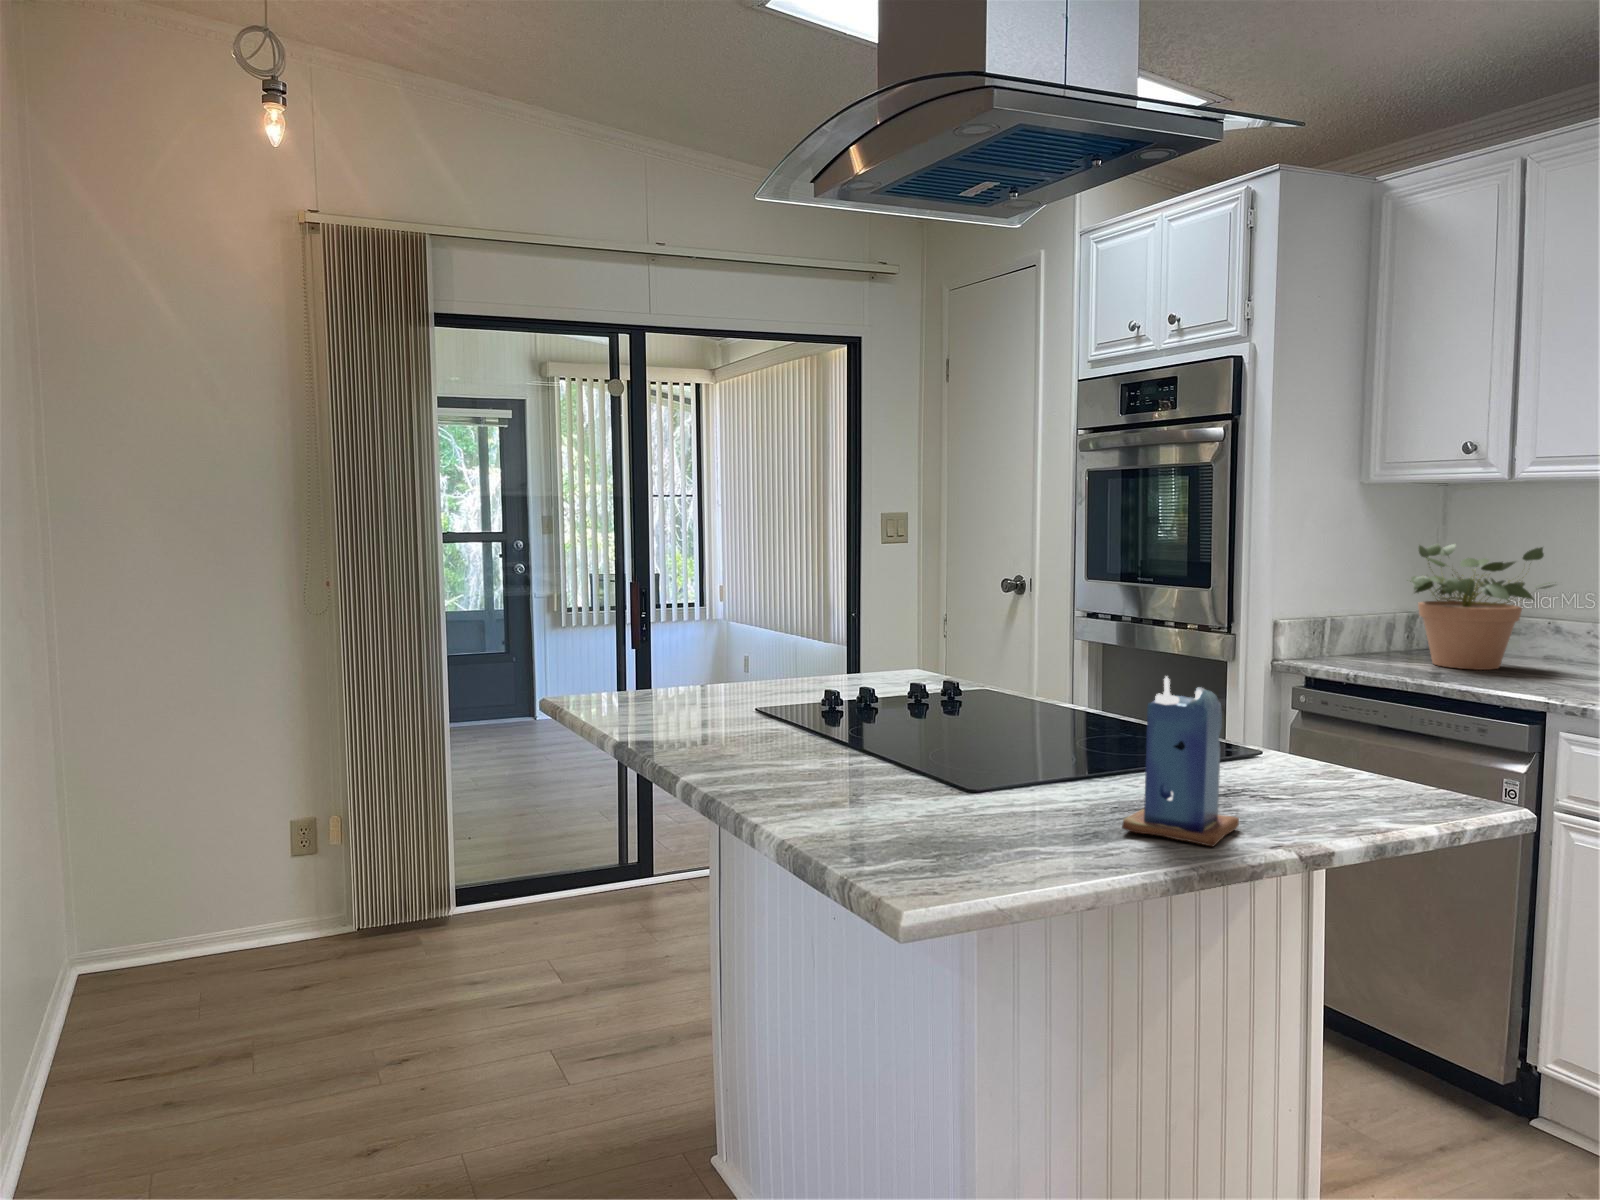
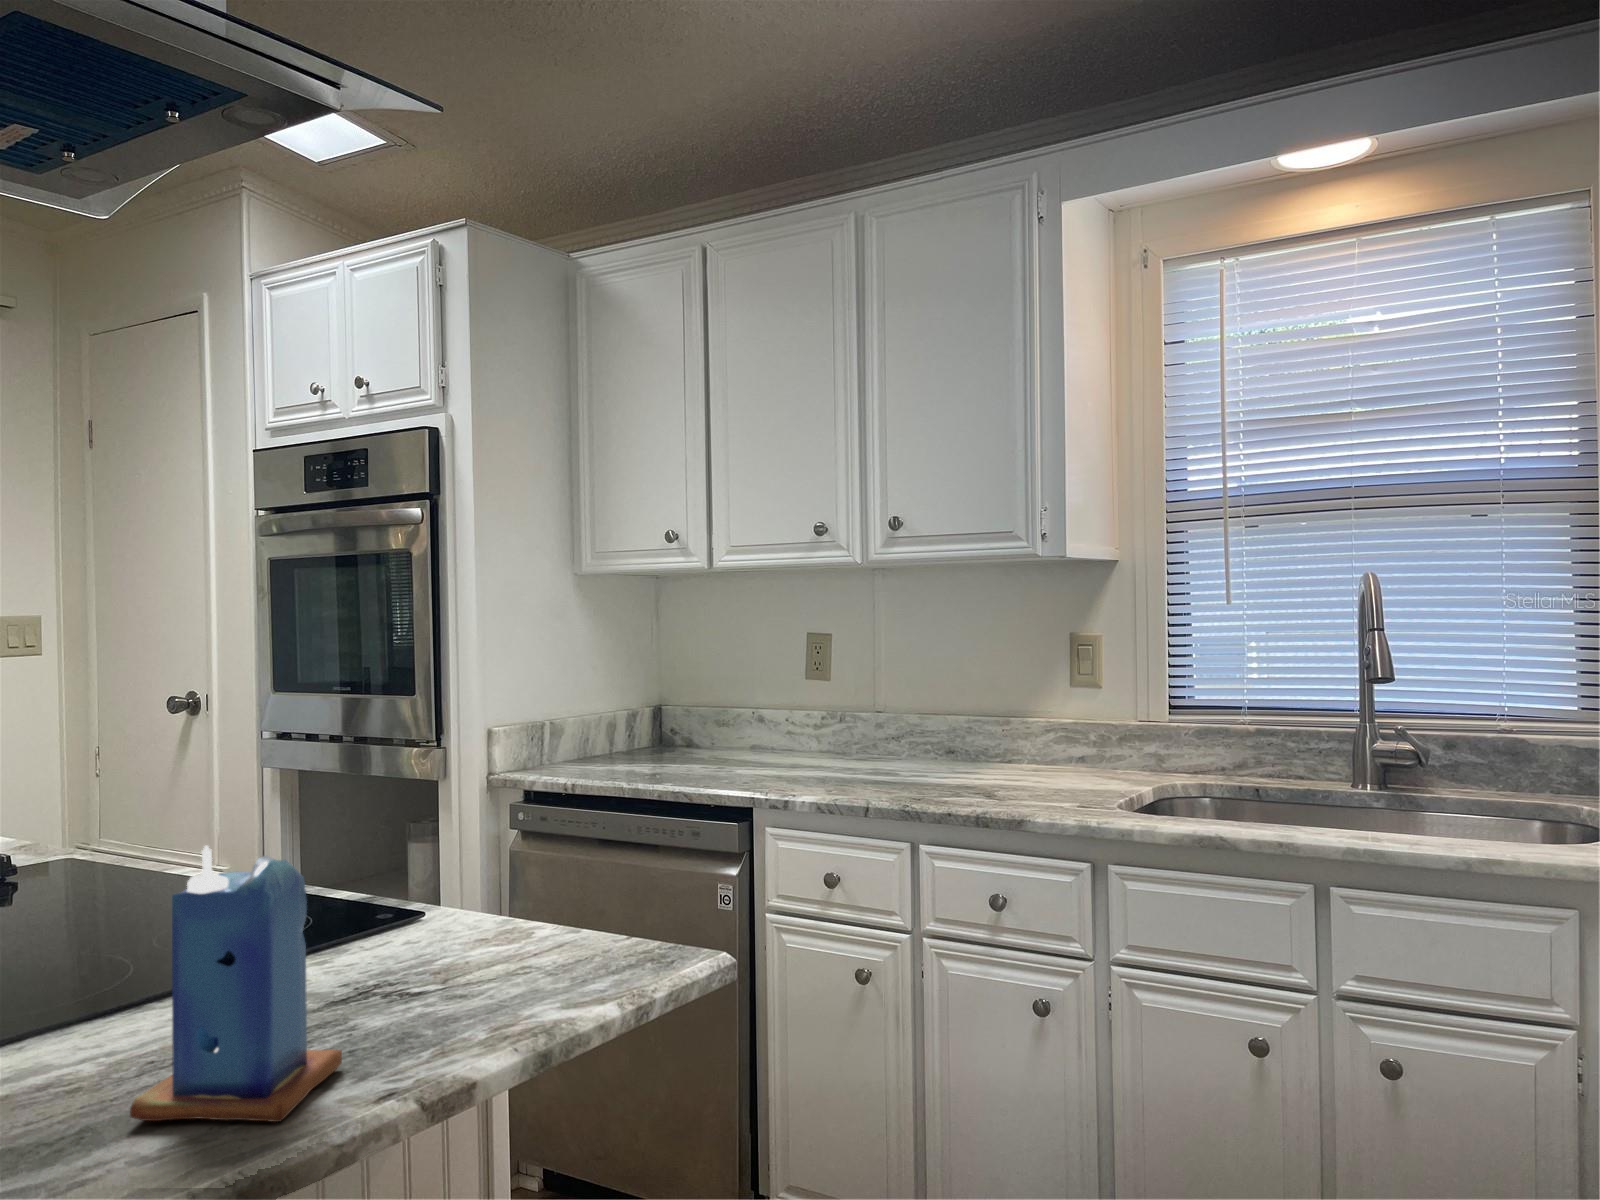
potted plant: present [1410,544,1555,670] -> none [616,635,762,766]

